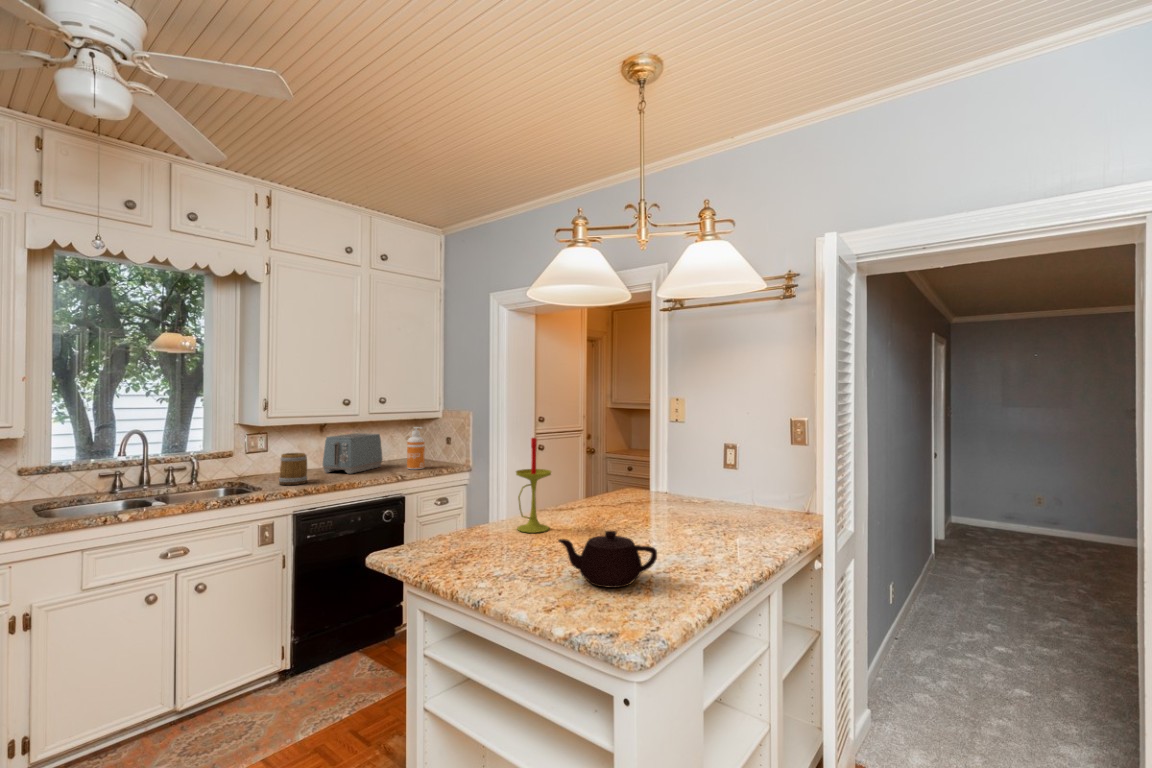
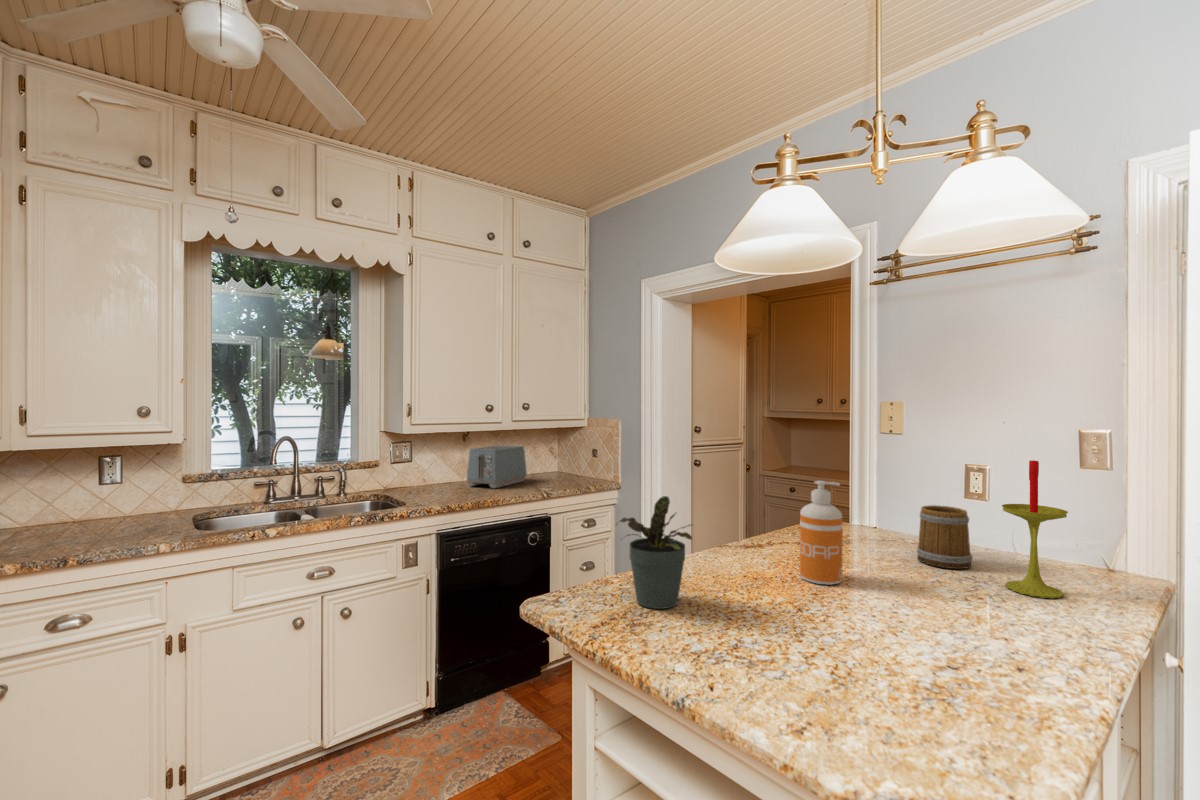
soap dispenser: present [407,427,425,469] -> present [800,481,843,585]
candle: present [516,438,551,533] -> present [1002,460,1068,598]
mug: present [279,453,307,485] -> present [917,505,972,569]
potted plant: none [445,468,504,553] -> present [620,496,692,609]
teapot: present [558,531,657,588] -> none [790,601,956,695]

